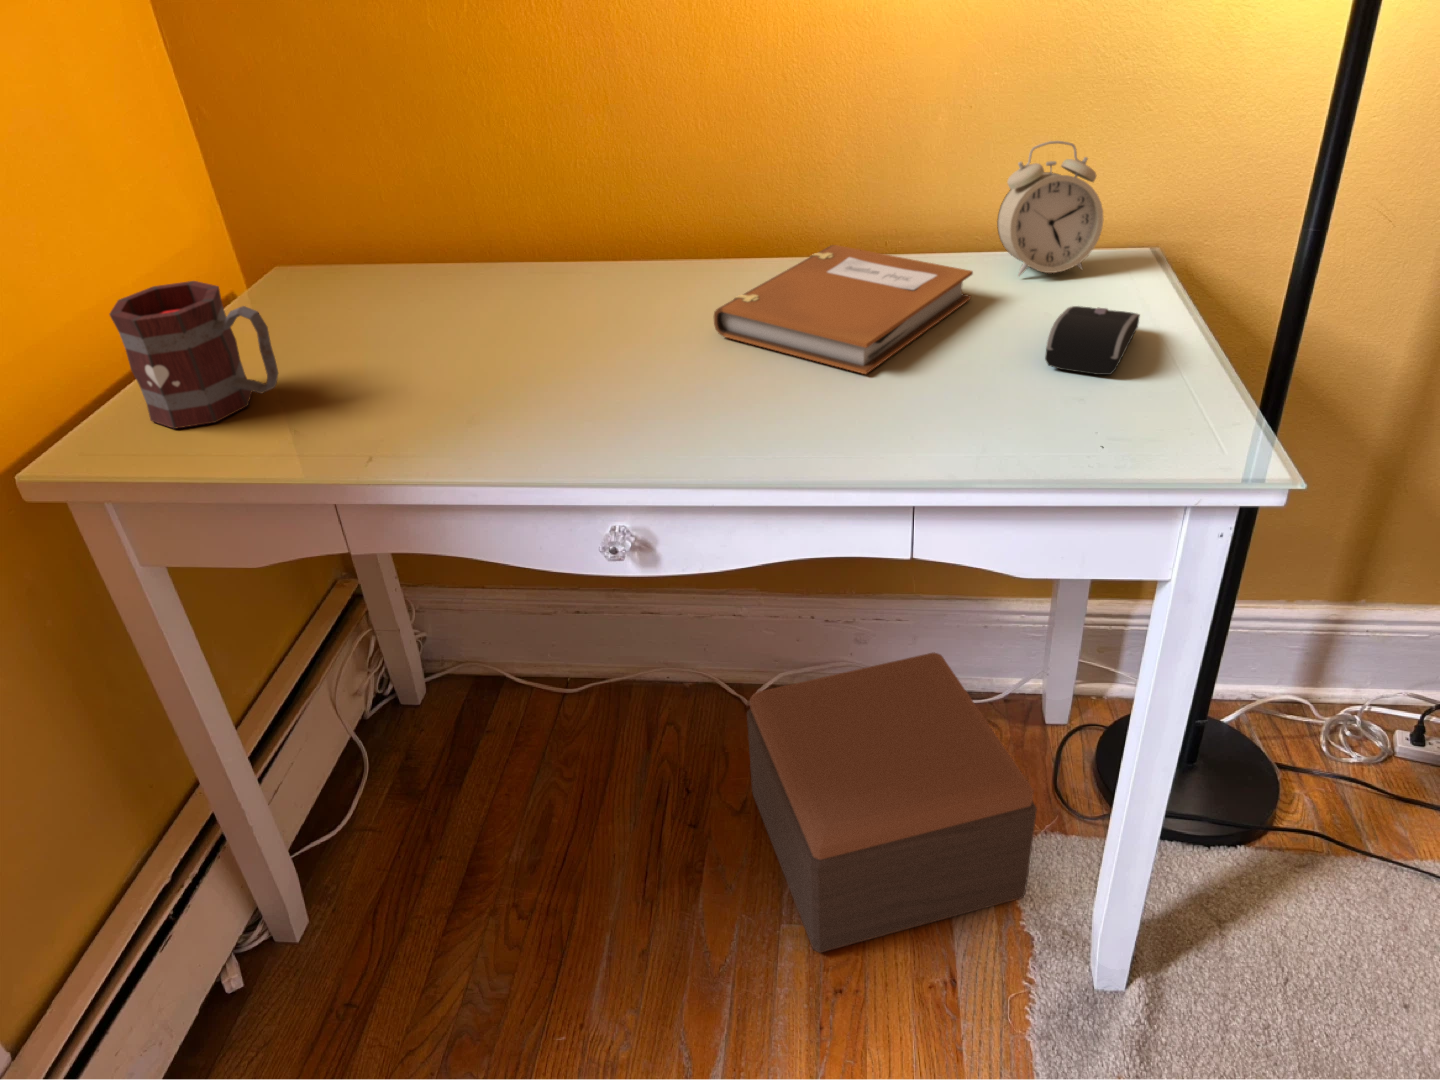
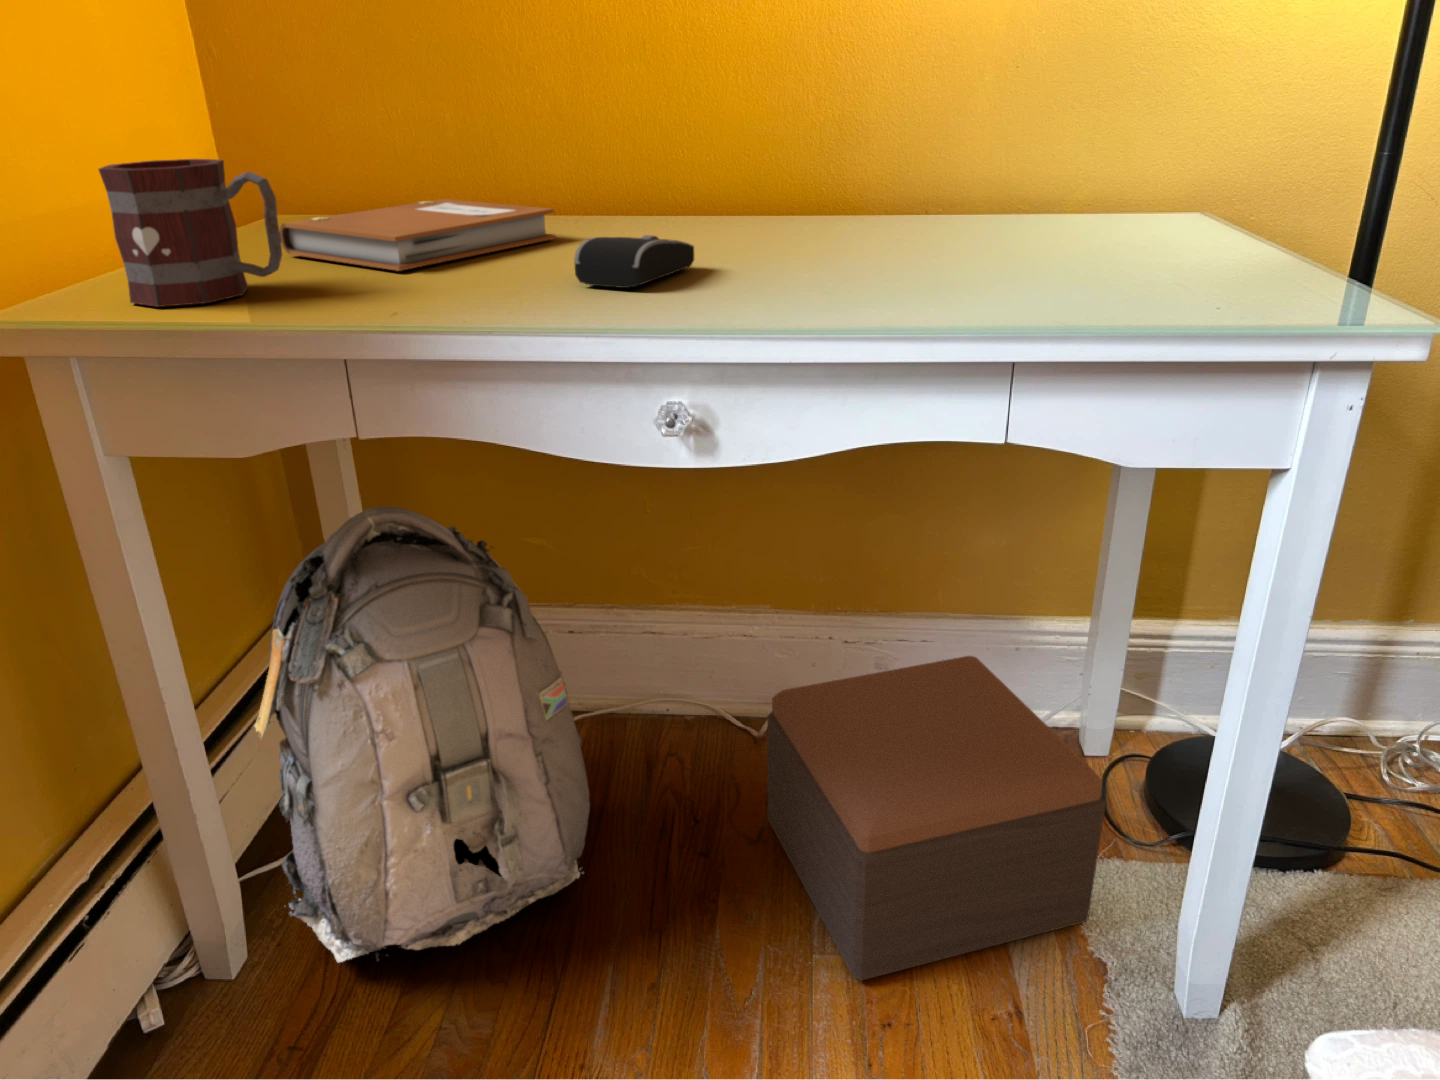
alarm clock: present [997,141,1103,276] -> none [1040,93,1152,231]
notebook: present [714,245,973,374] -> present [280,199,556,271]
computer mouse: present [1045,306,1140,375] -> present [574,235,694,288]
backpack: none [295,556,588,935] -> present [254,506,590,962]

